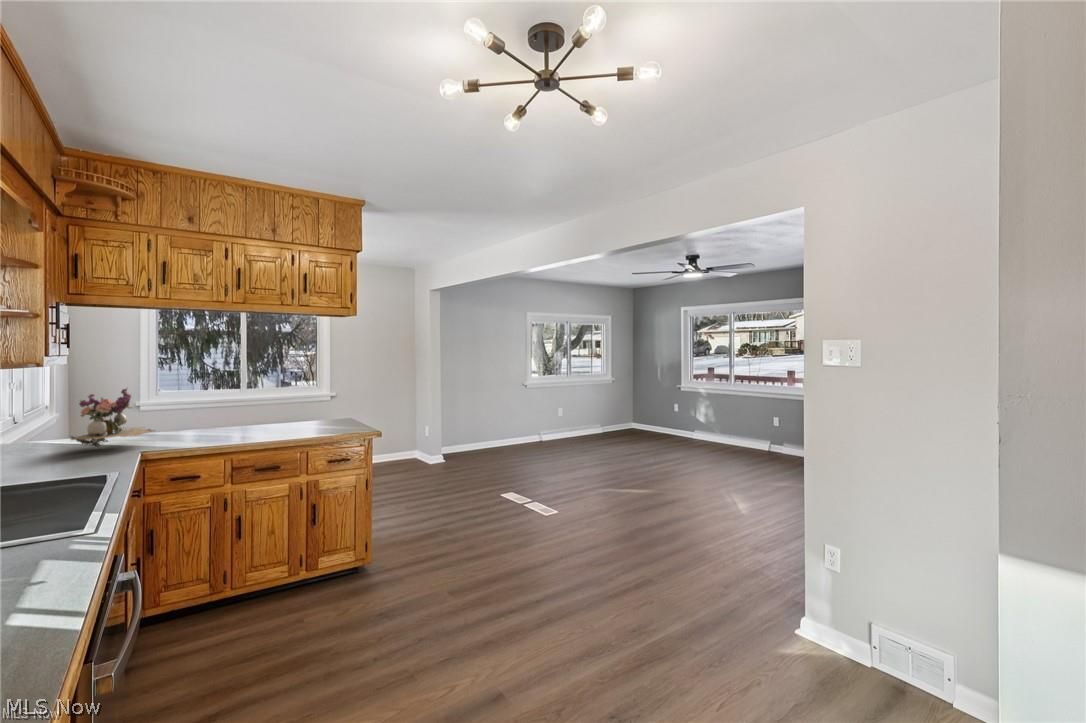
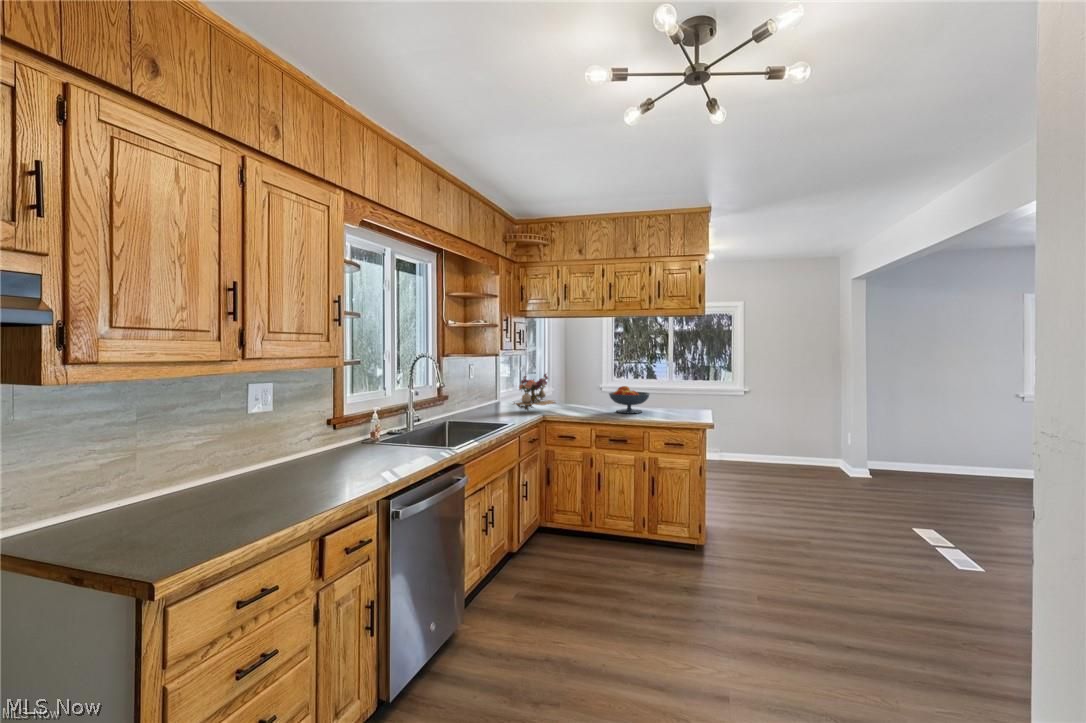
fruit bowl: none [238,399,296,434] -> present [609,386,650,414]

